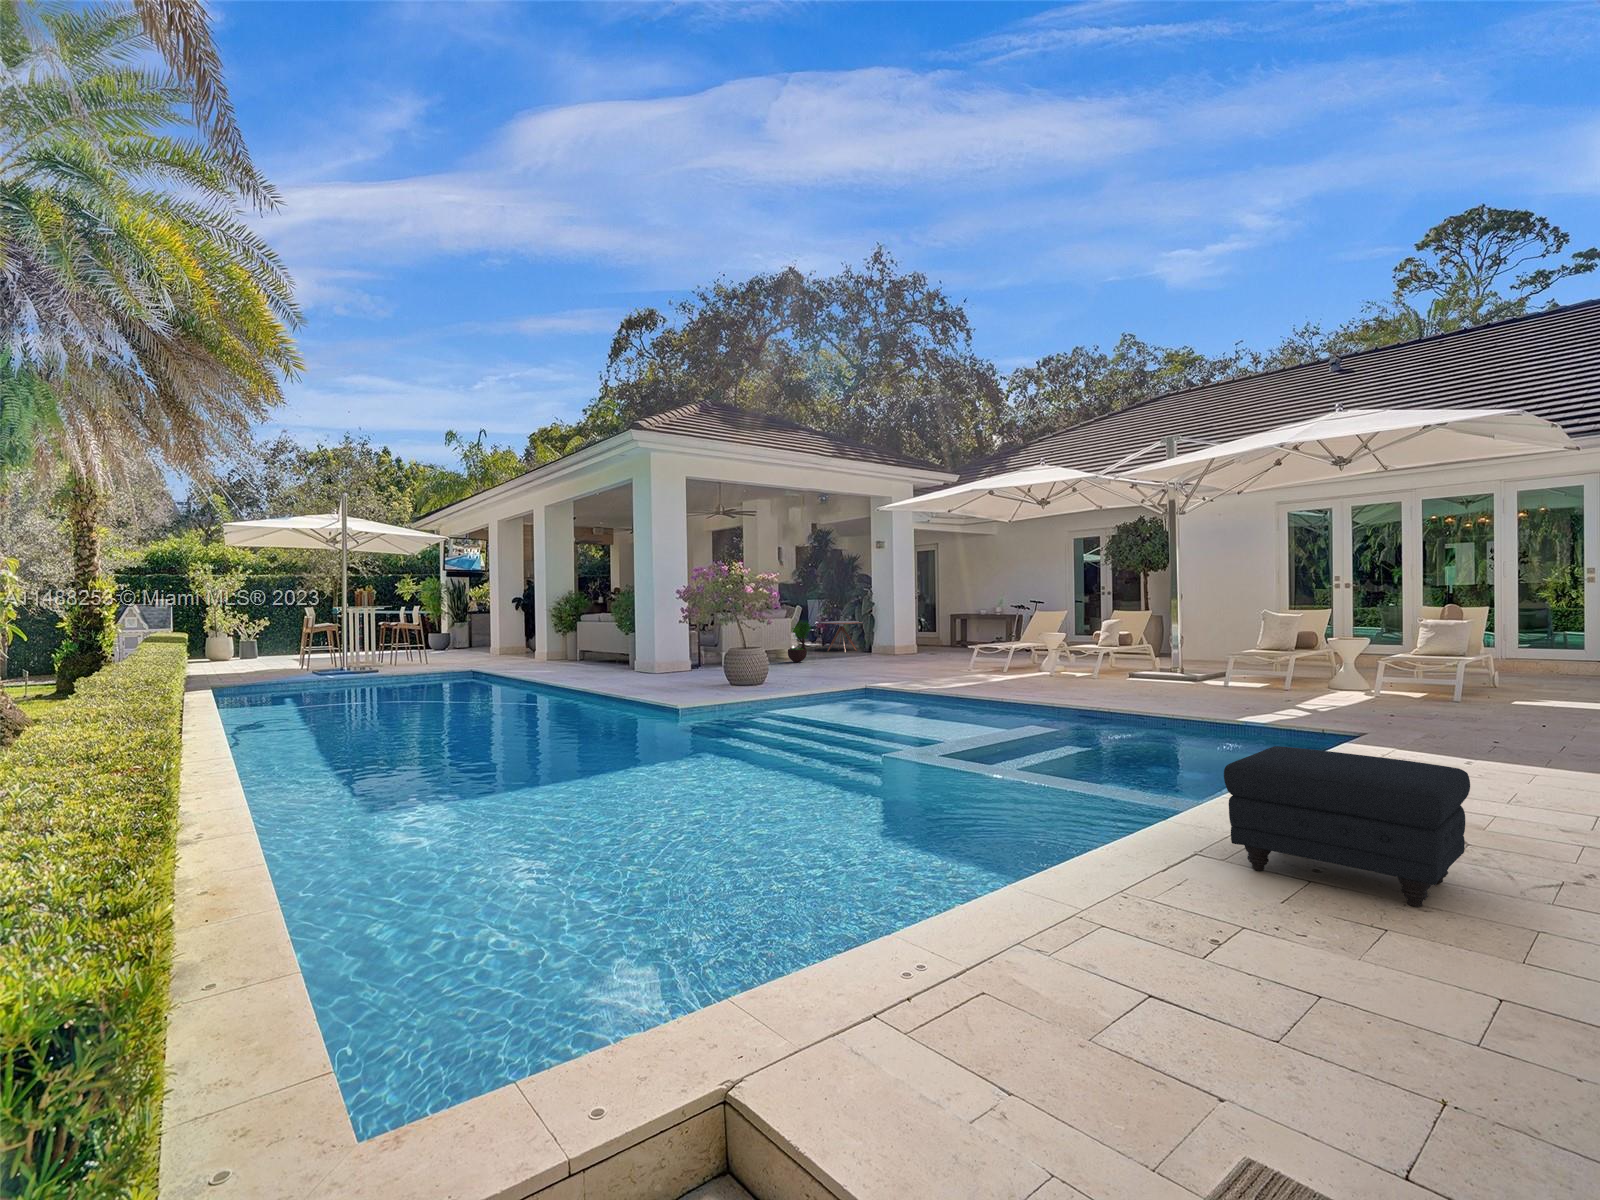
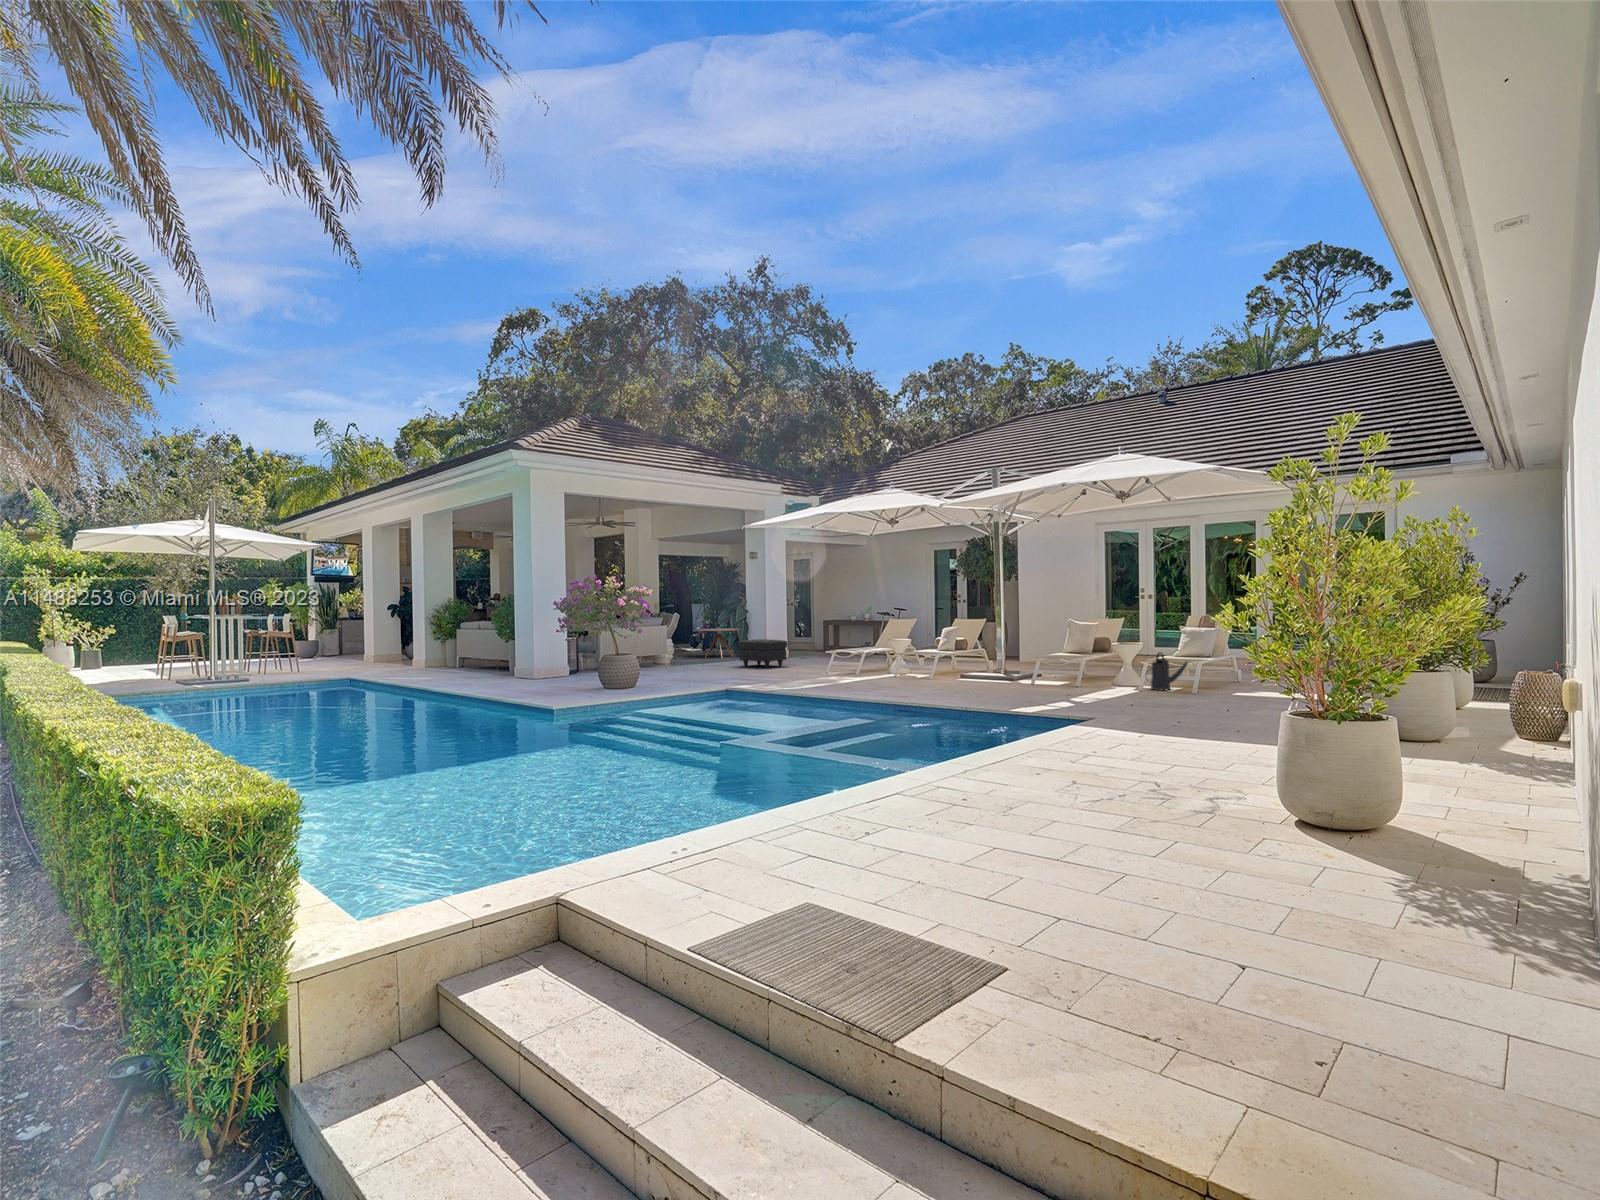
potted tree: present [788,622,811,662] -> none [663,625,687,668]
watering can: none [1380,653,1441,699] -> present [1151,653,1190,690]
ottoman: present [1224,746,1470,907] -> present [738,639,787,668]

